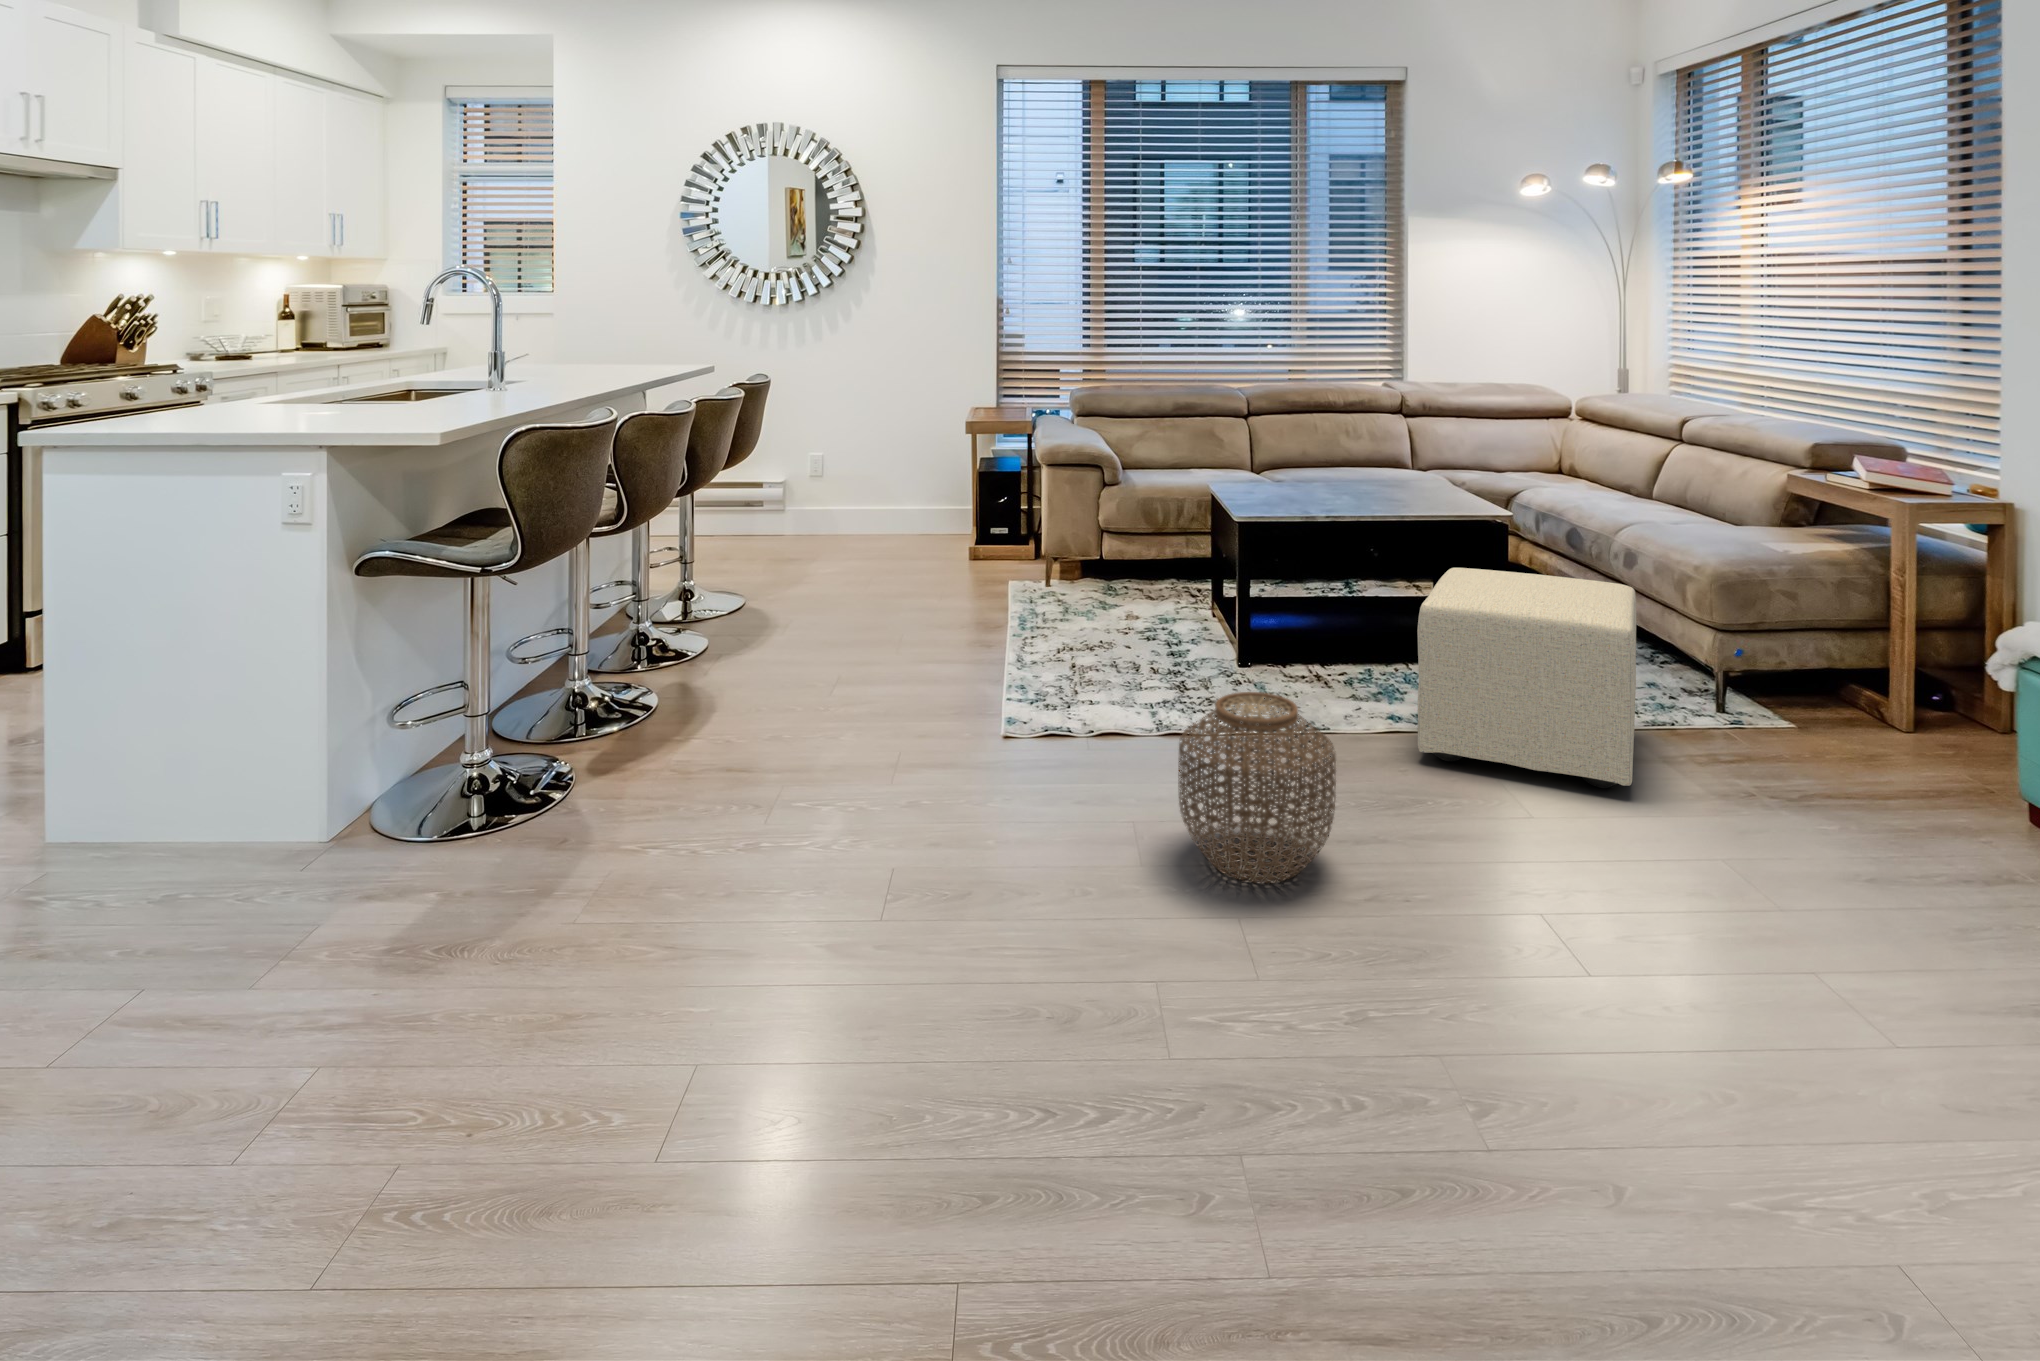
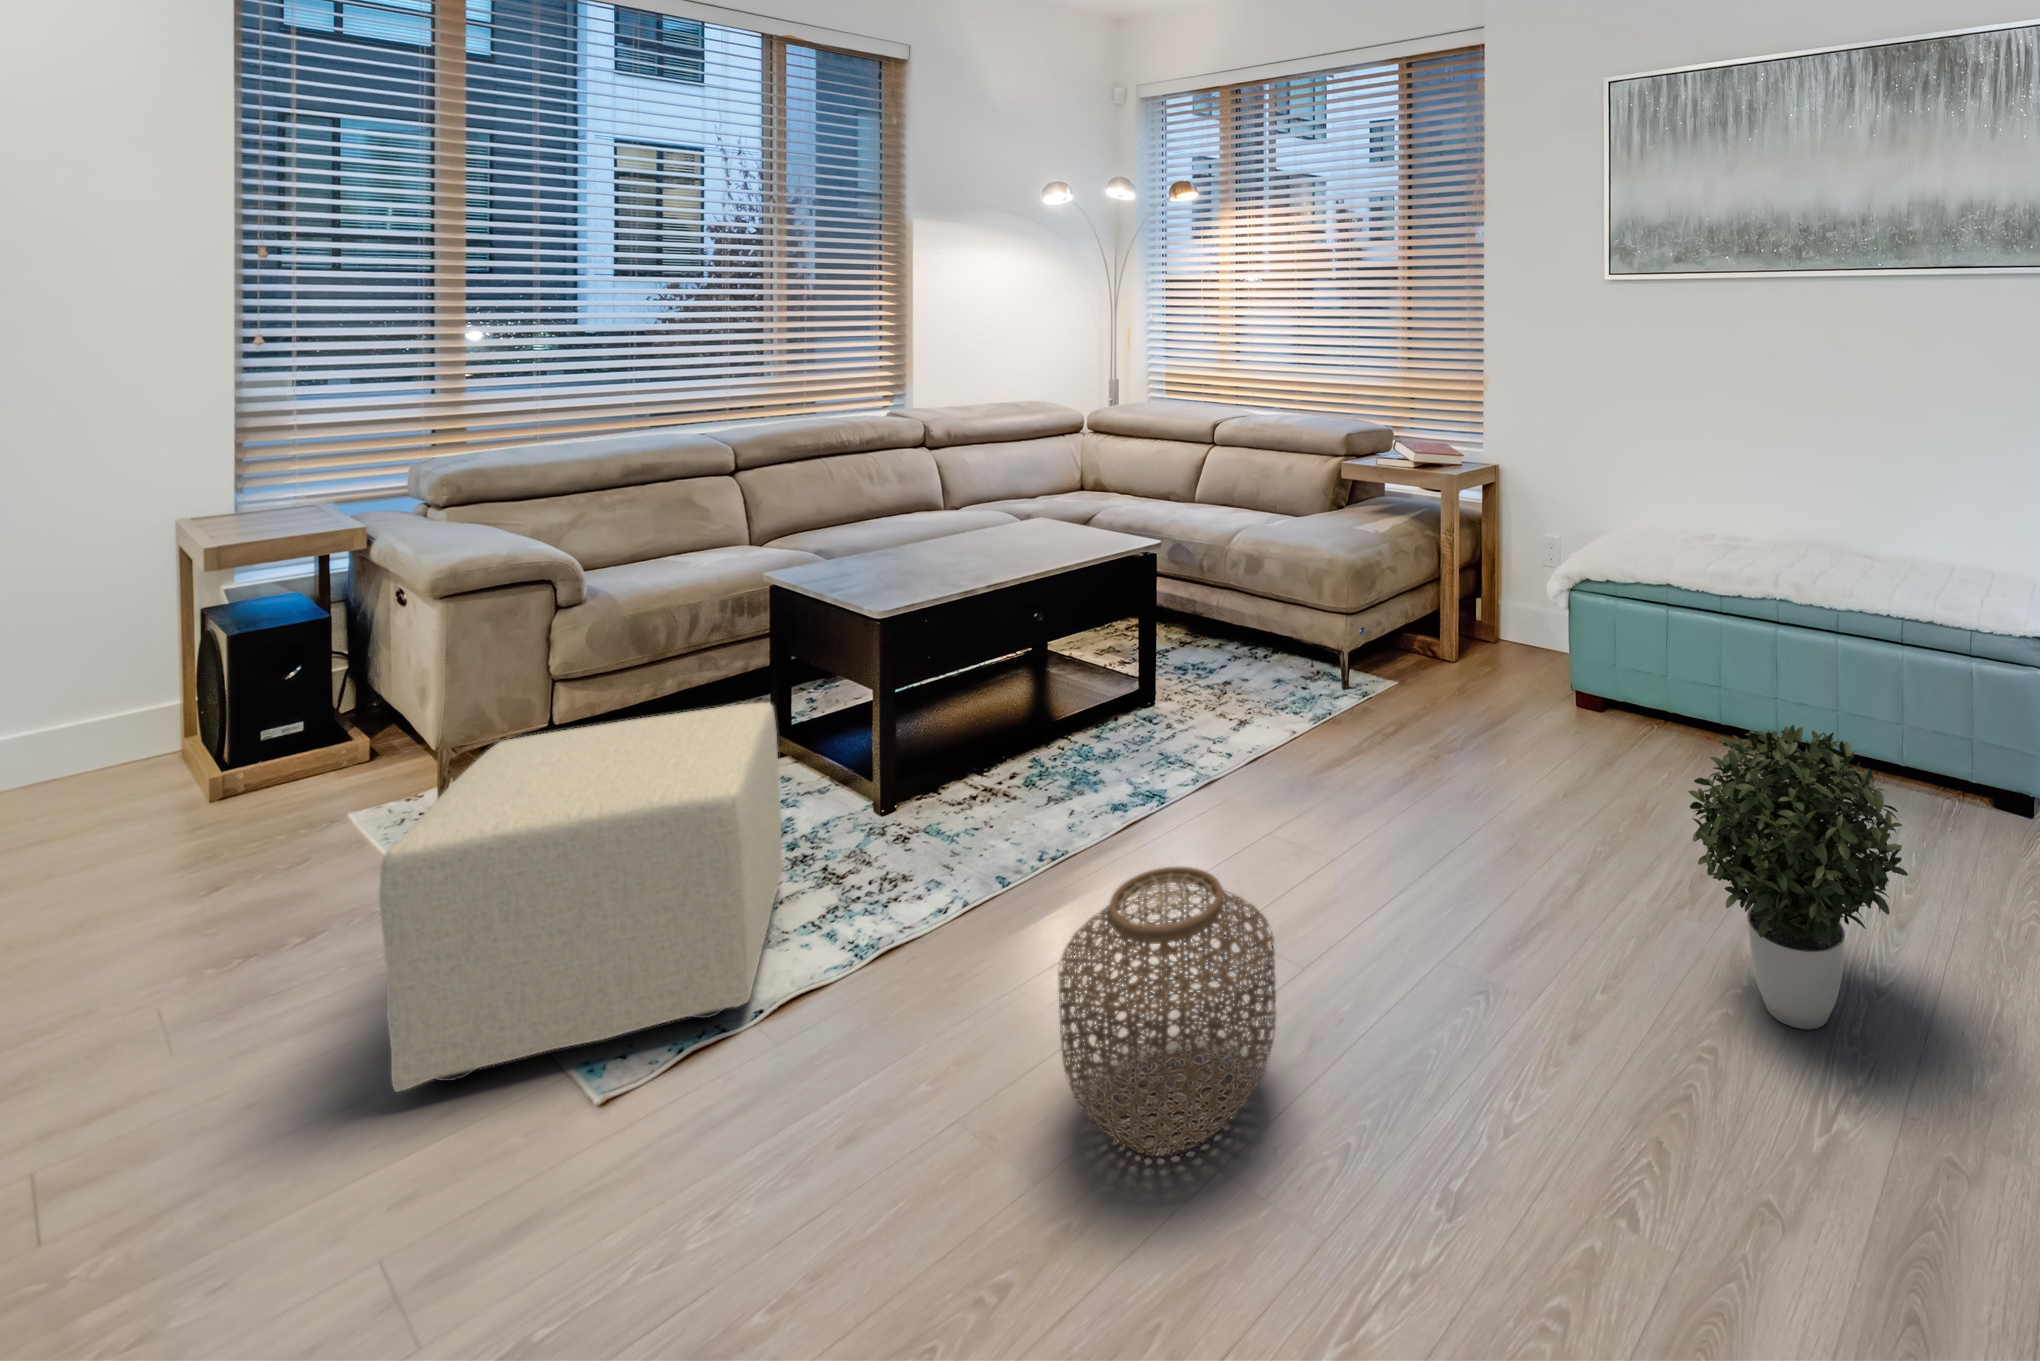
ottoman: present [1417,568,1636,788] -> present [379,703,783,1092]
potted plant: none [1751,754,2015,1099] -> present [1688,725,1908,1029]

